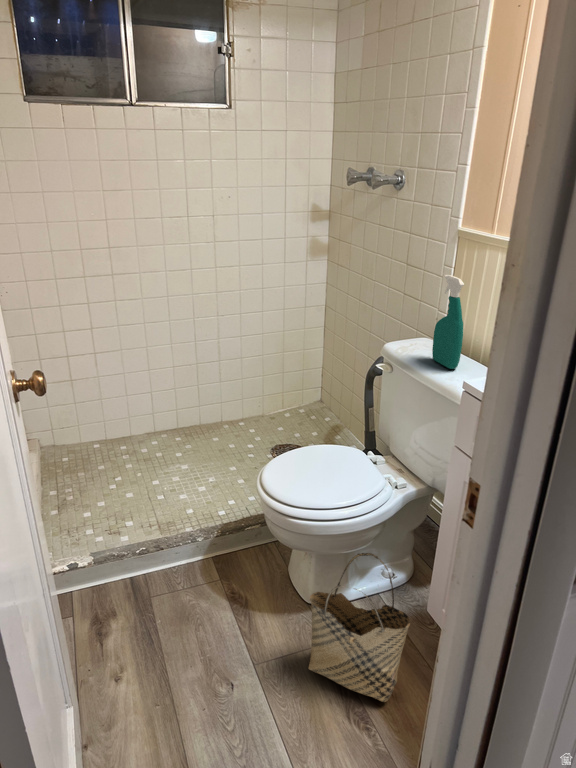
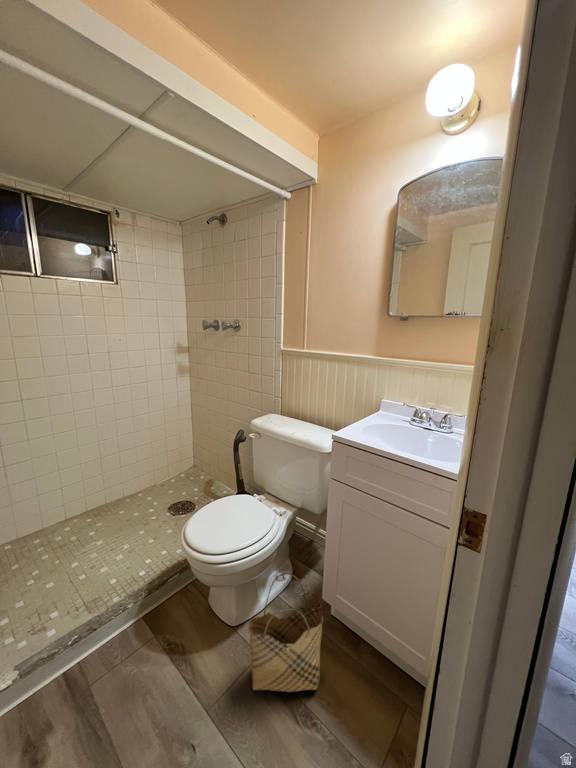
spray bottle: present [432,275,464,369] -> none [288,375,308,431]

